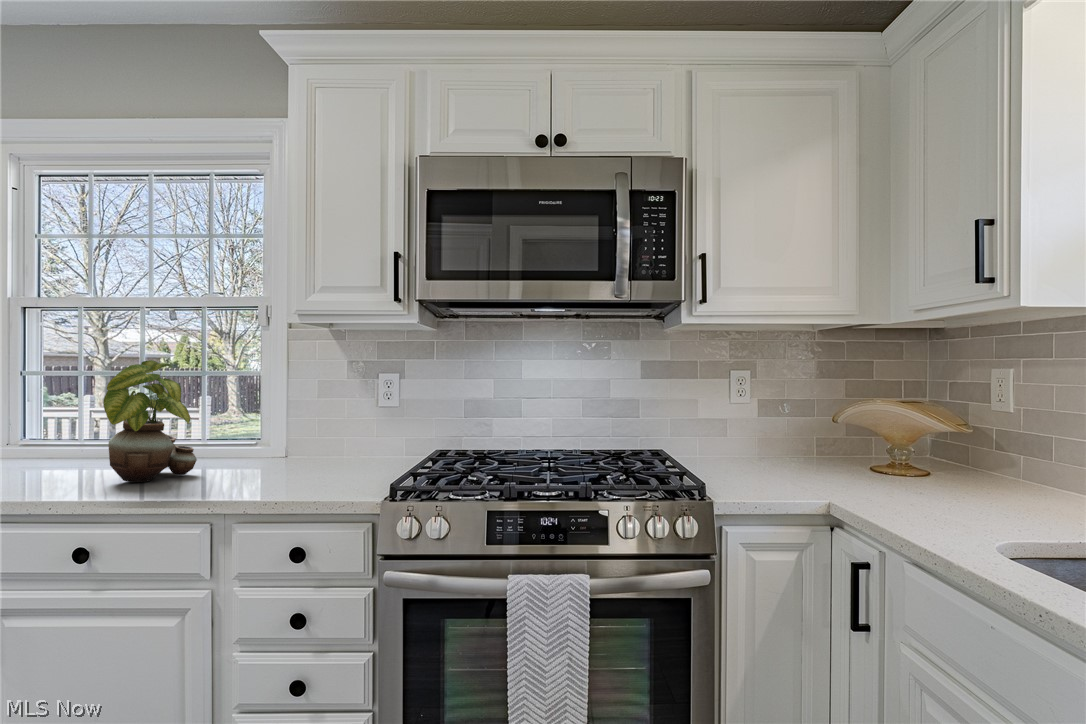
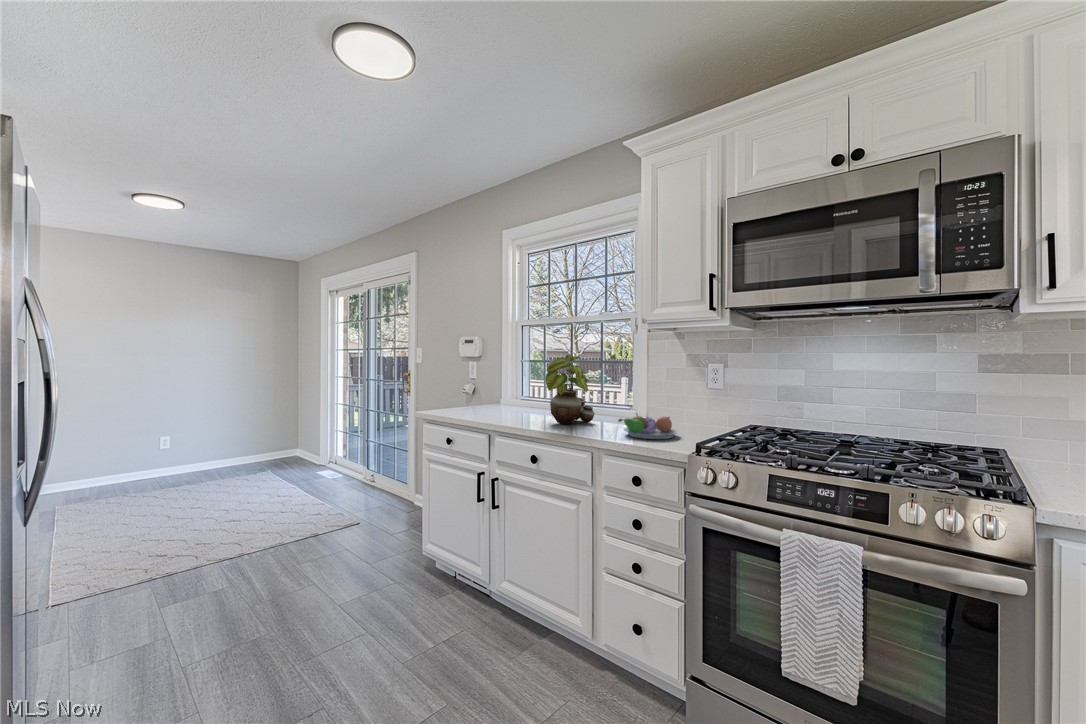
fruit bowl: none [256,449,350,488] -> present [618,413,678,439]

